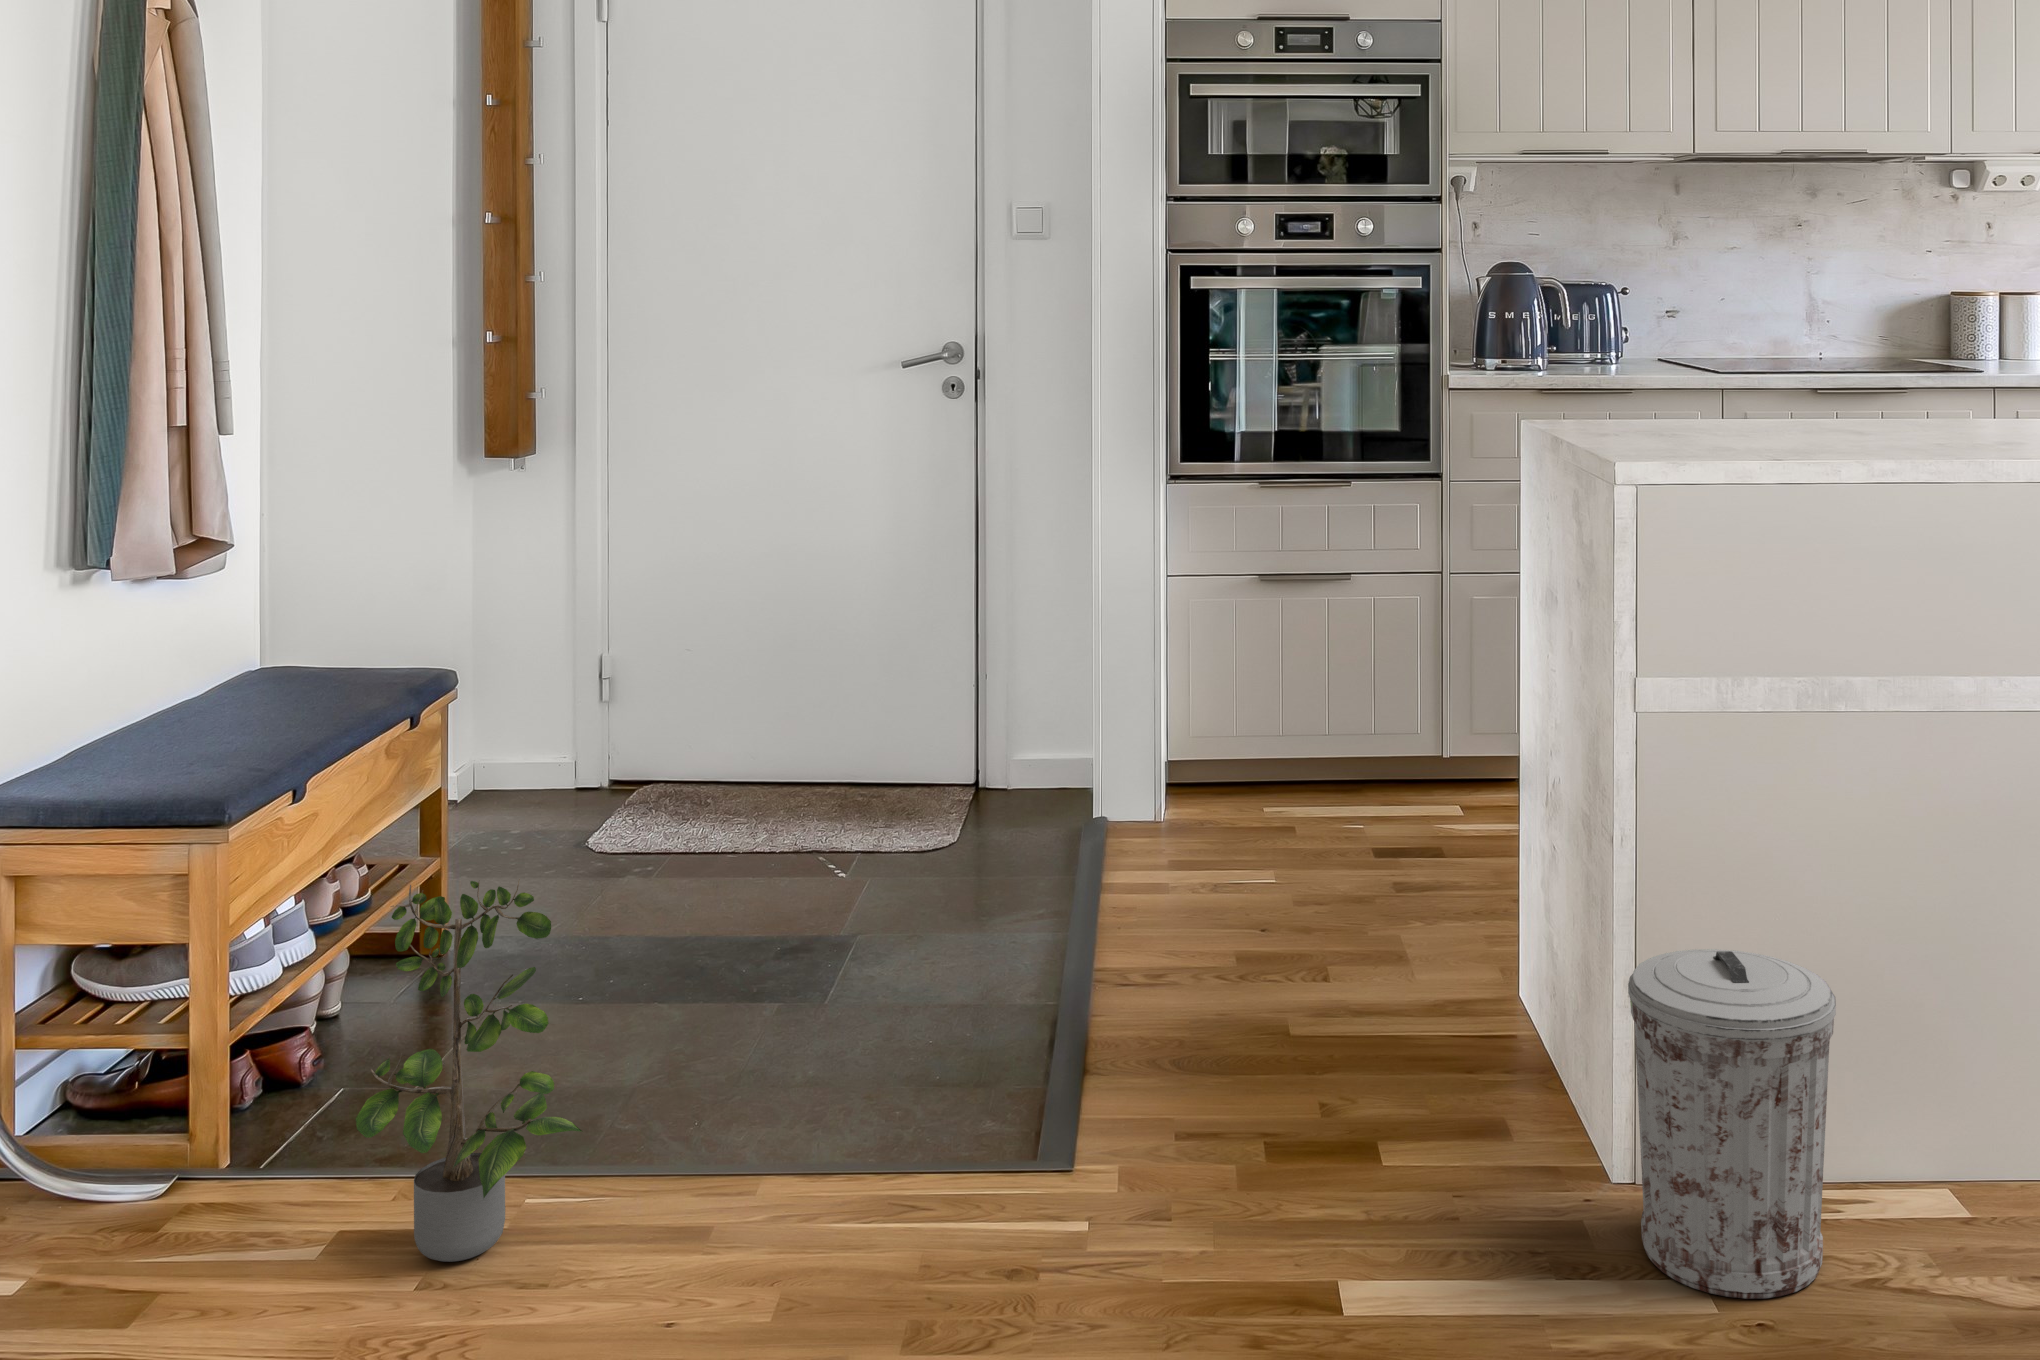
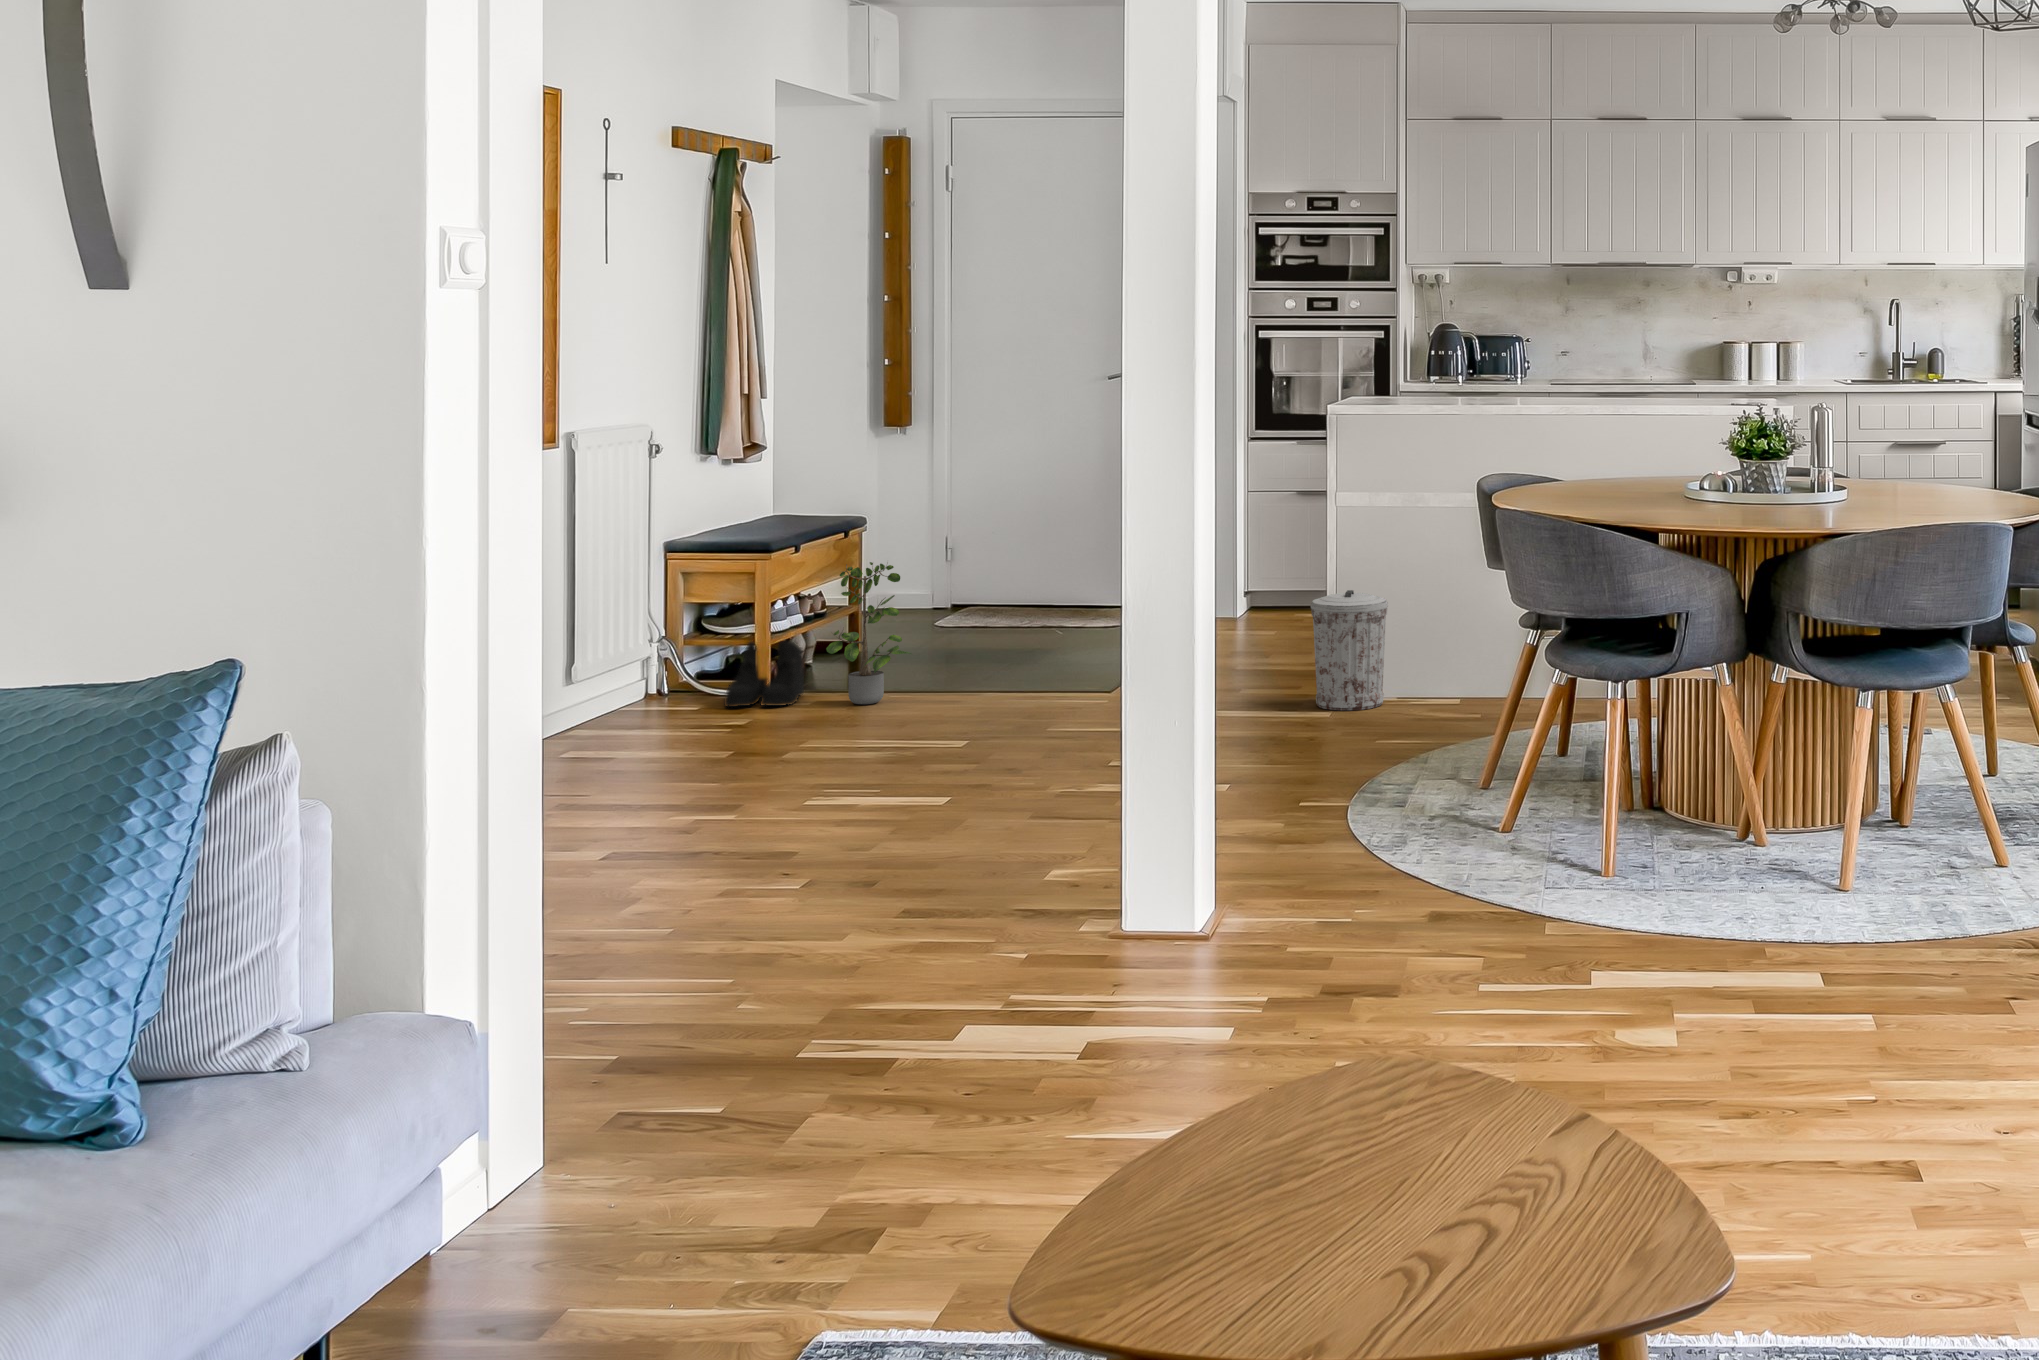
boots: none [84,1069,302,1286] -> present [724,641,804,707]

